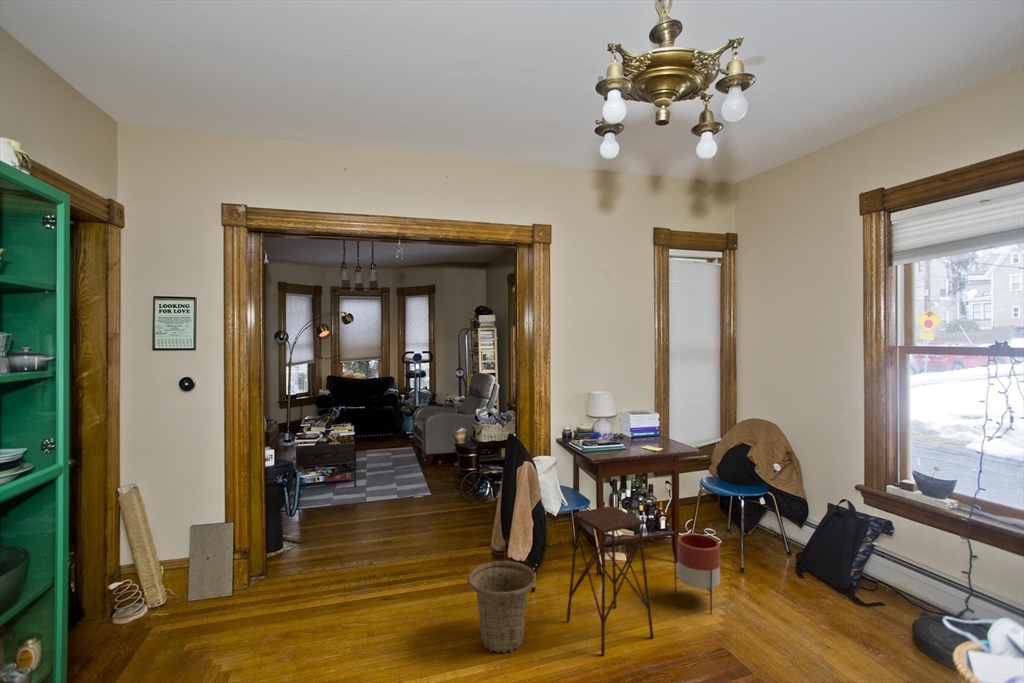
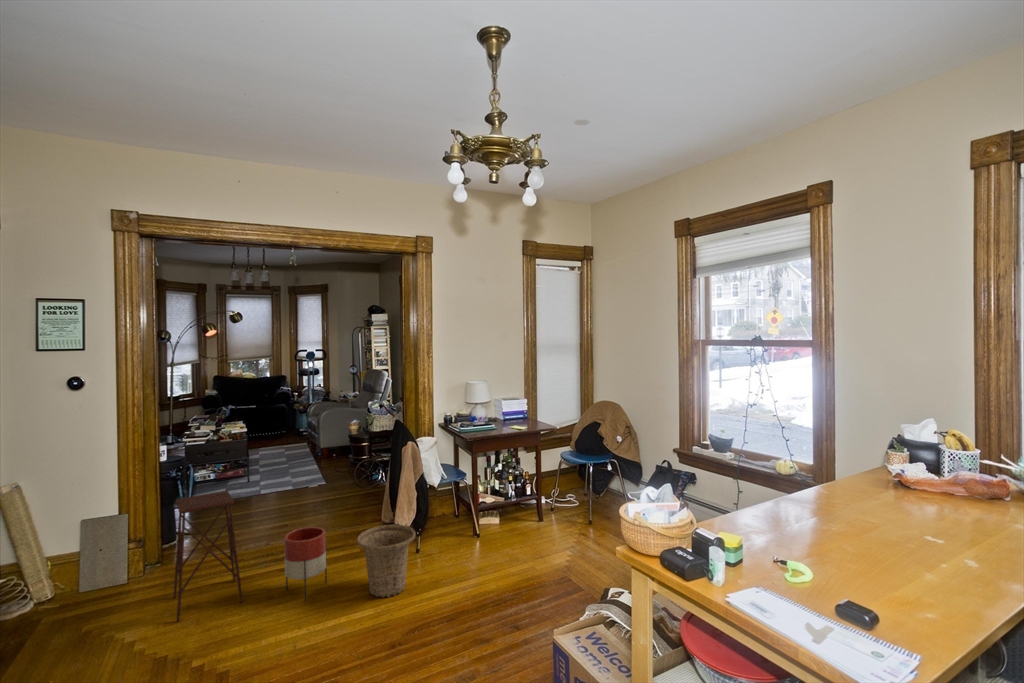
side table: present [567,506,654,655] -> present [173,491,243,621]
planter: present [675,533,720,613] -> present [284,527,327,602]

